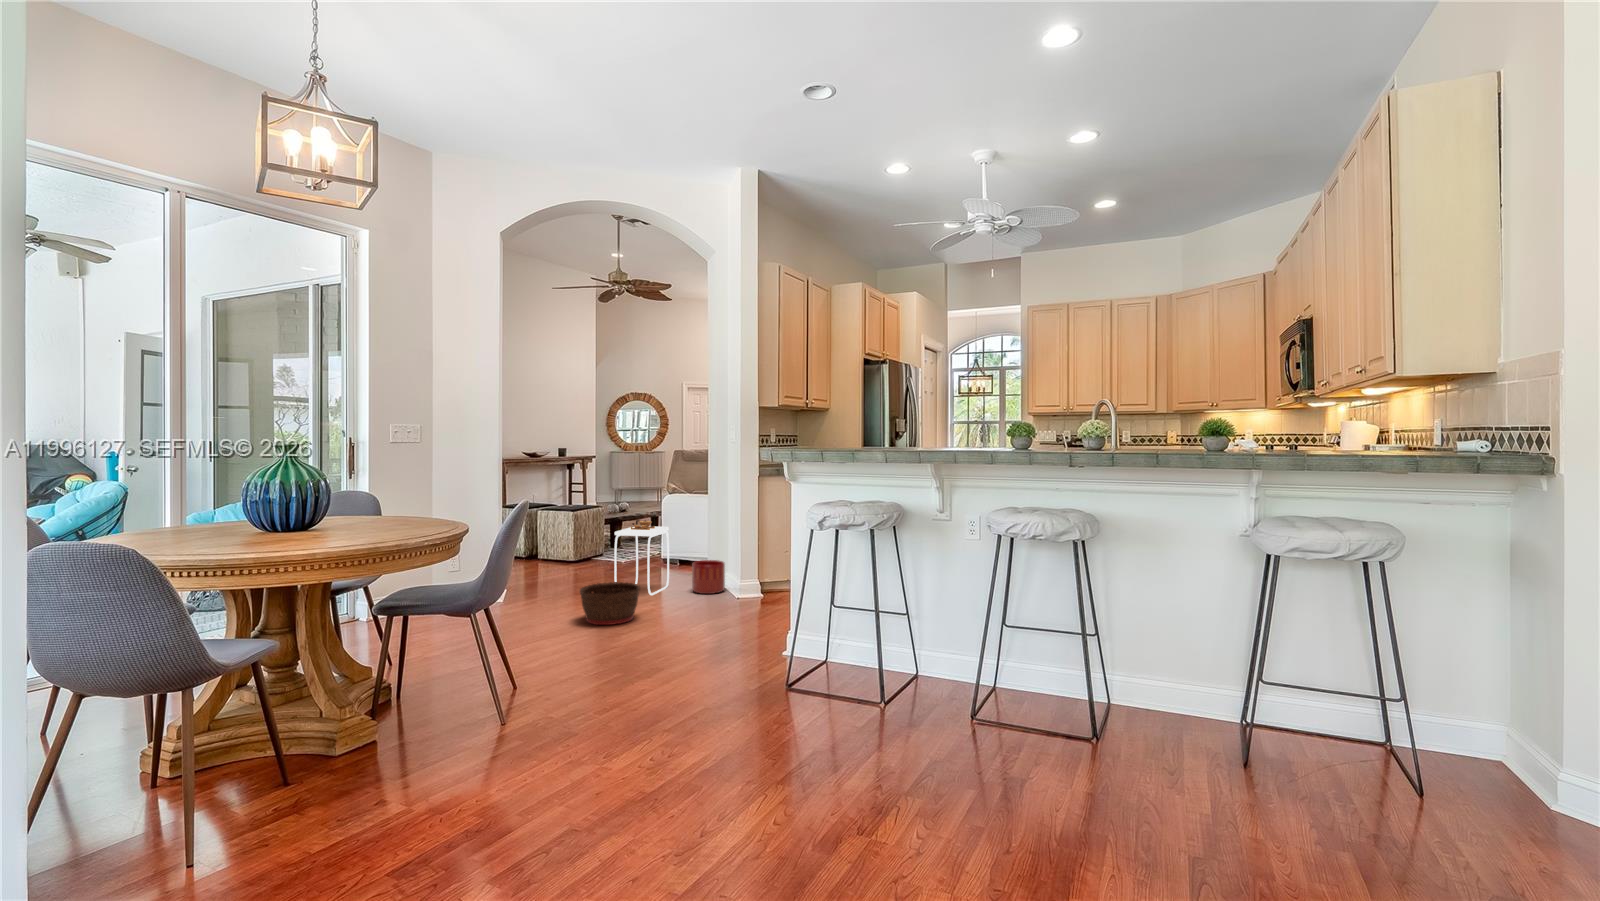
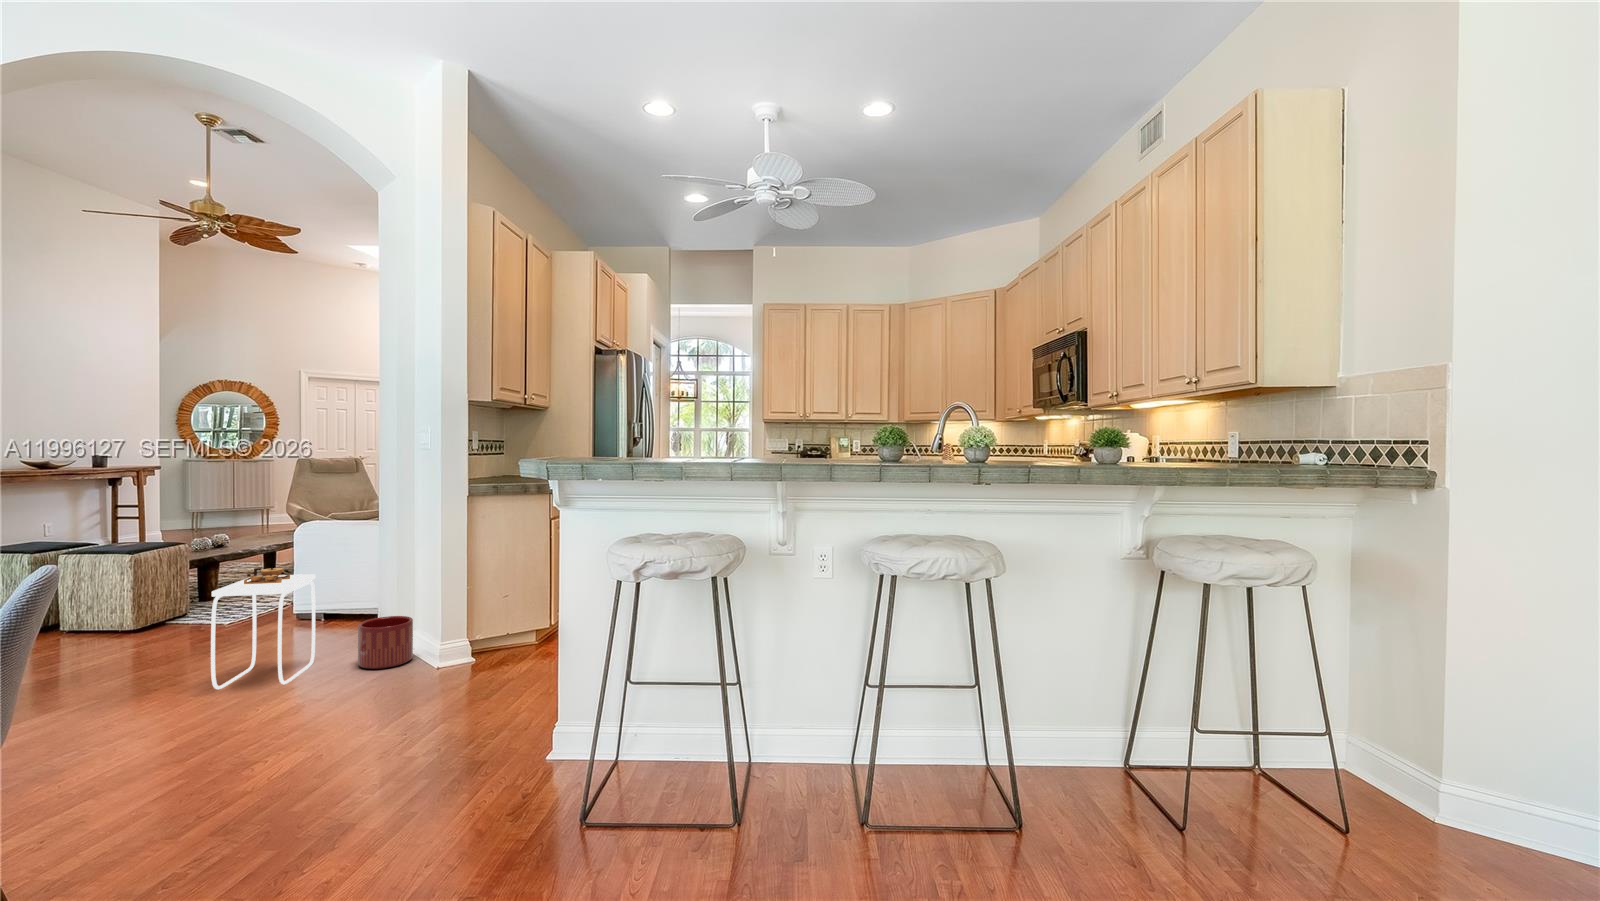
basket: present [580,582,640,625] -> none [135,678,269,767]

